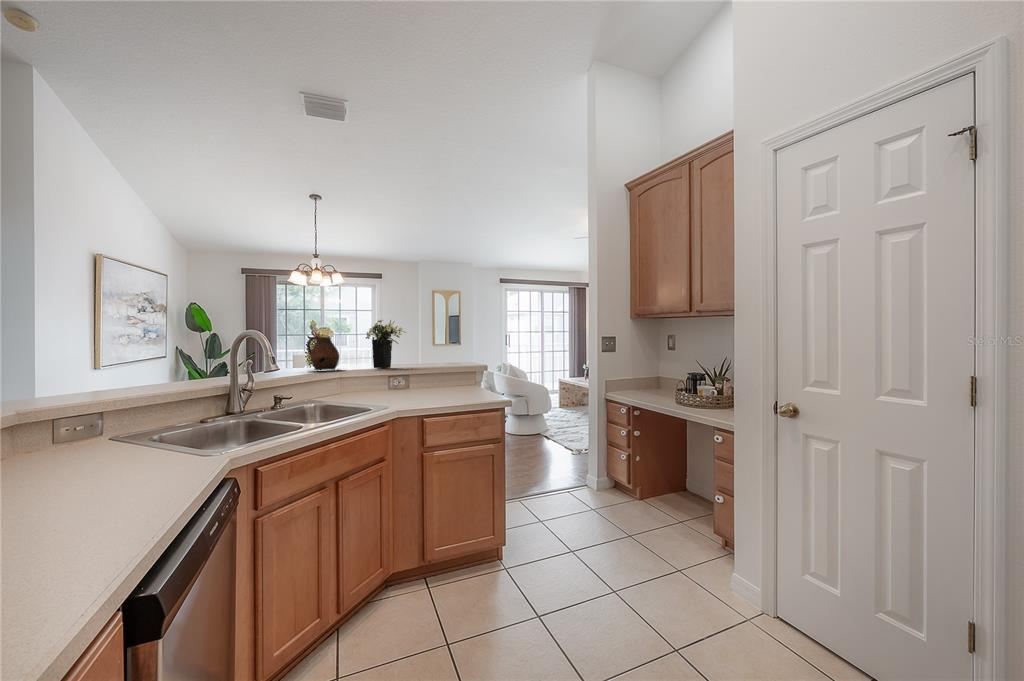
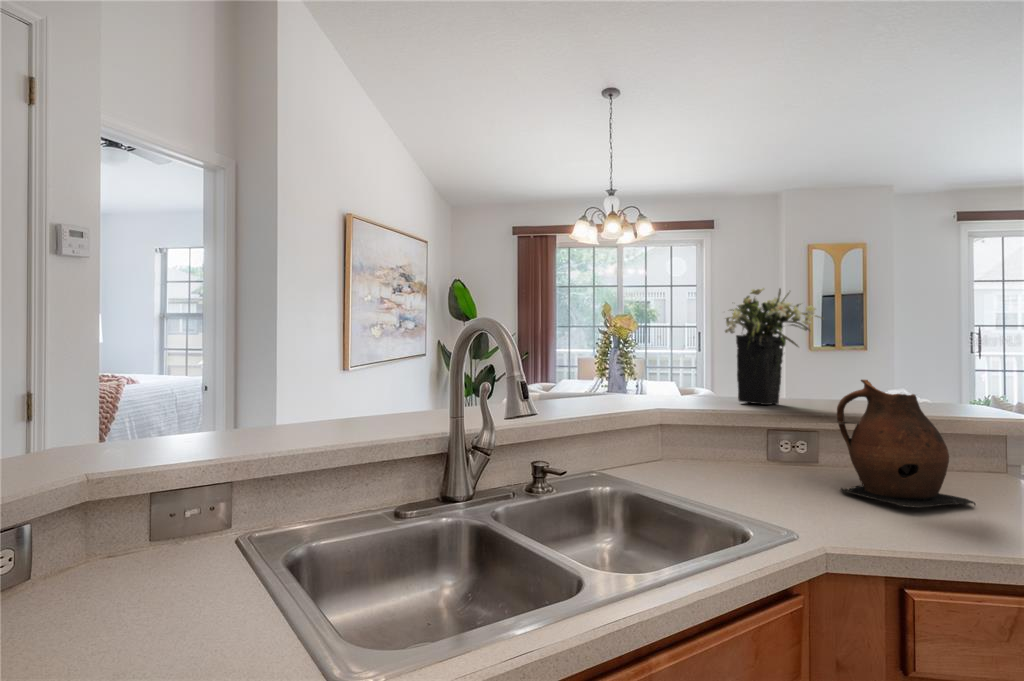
ceramic pitcher: present [307,333,339,370] -> present [837,380,976,508]

